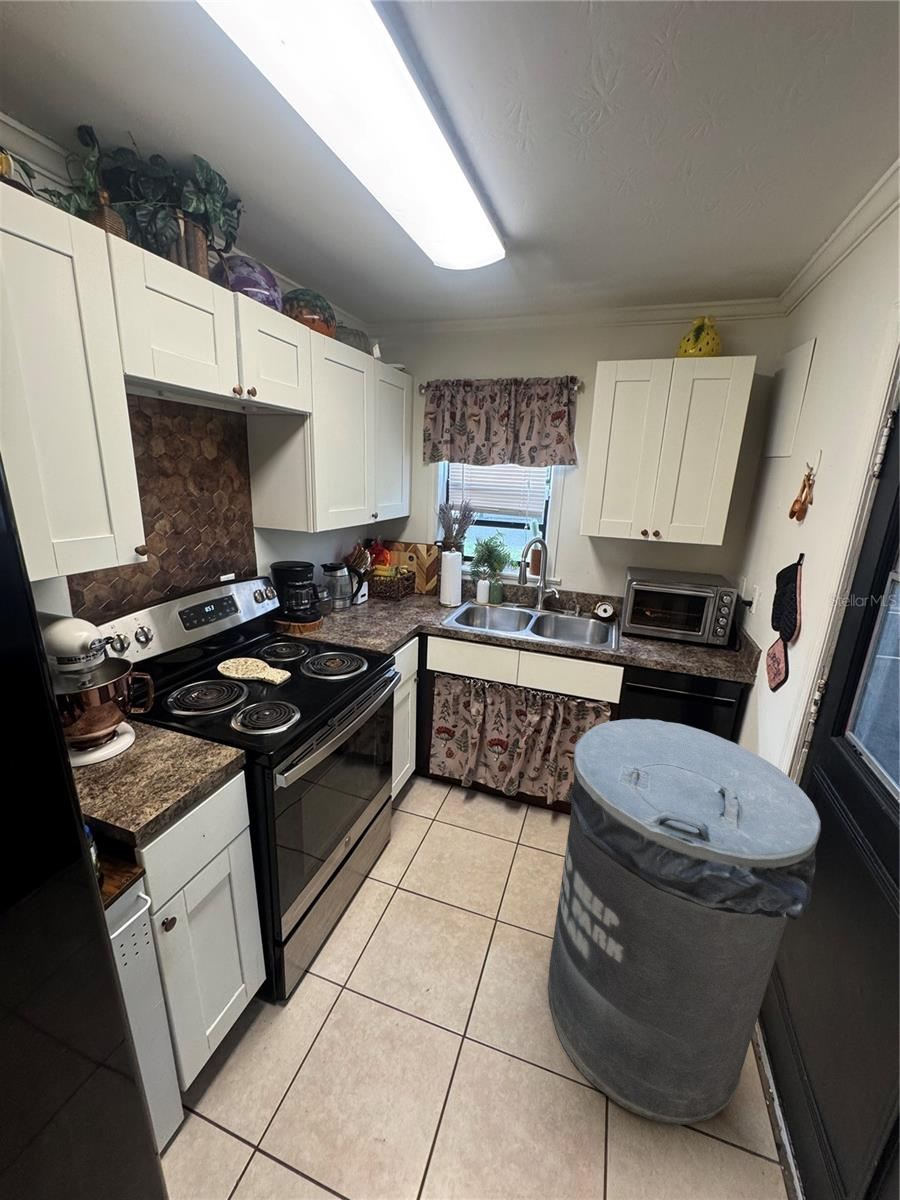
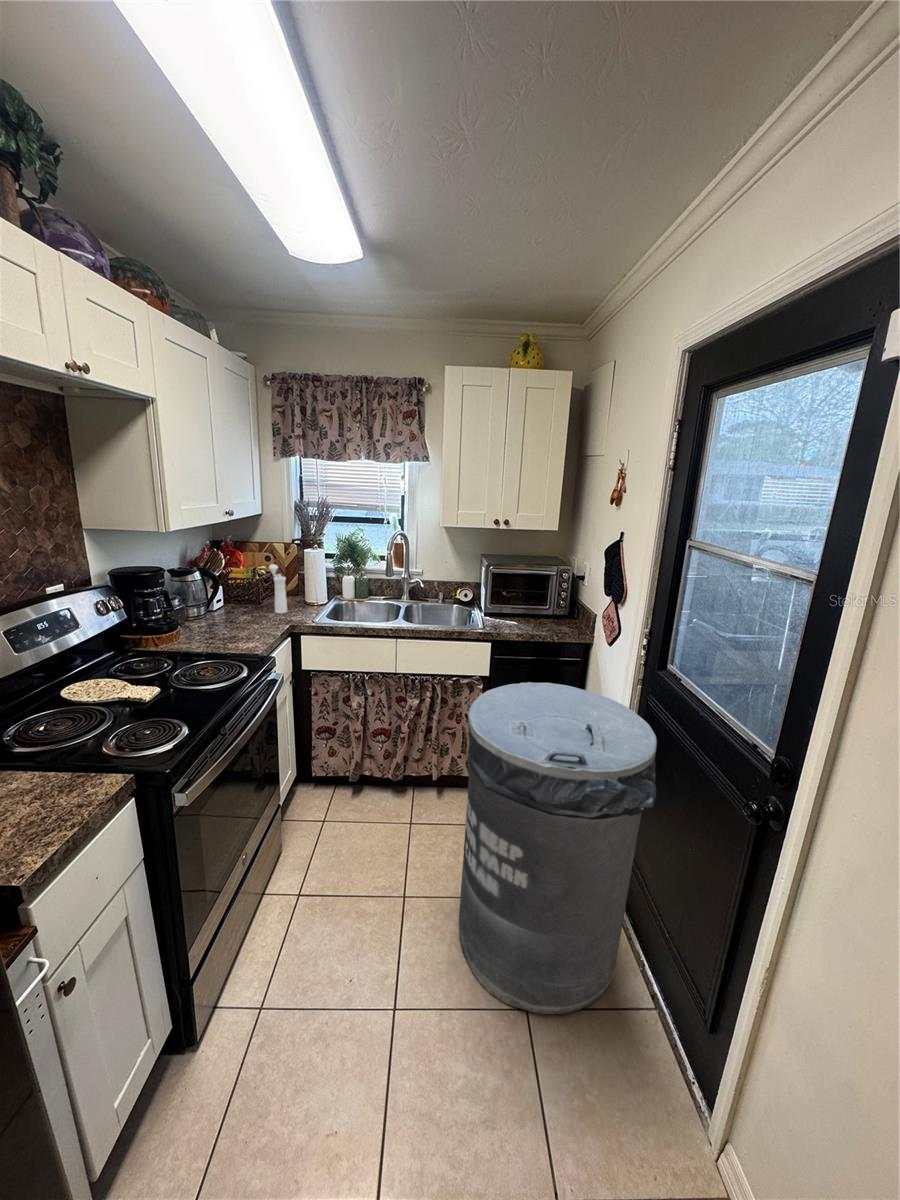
pepper mill: none [408,565,421,612] -> present [269,565,287,614]

